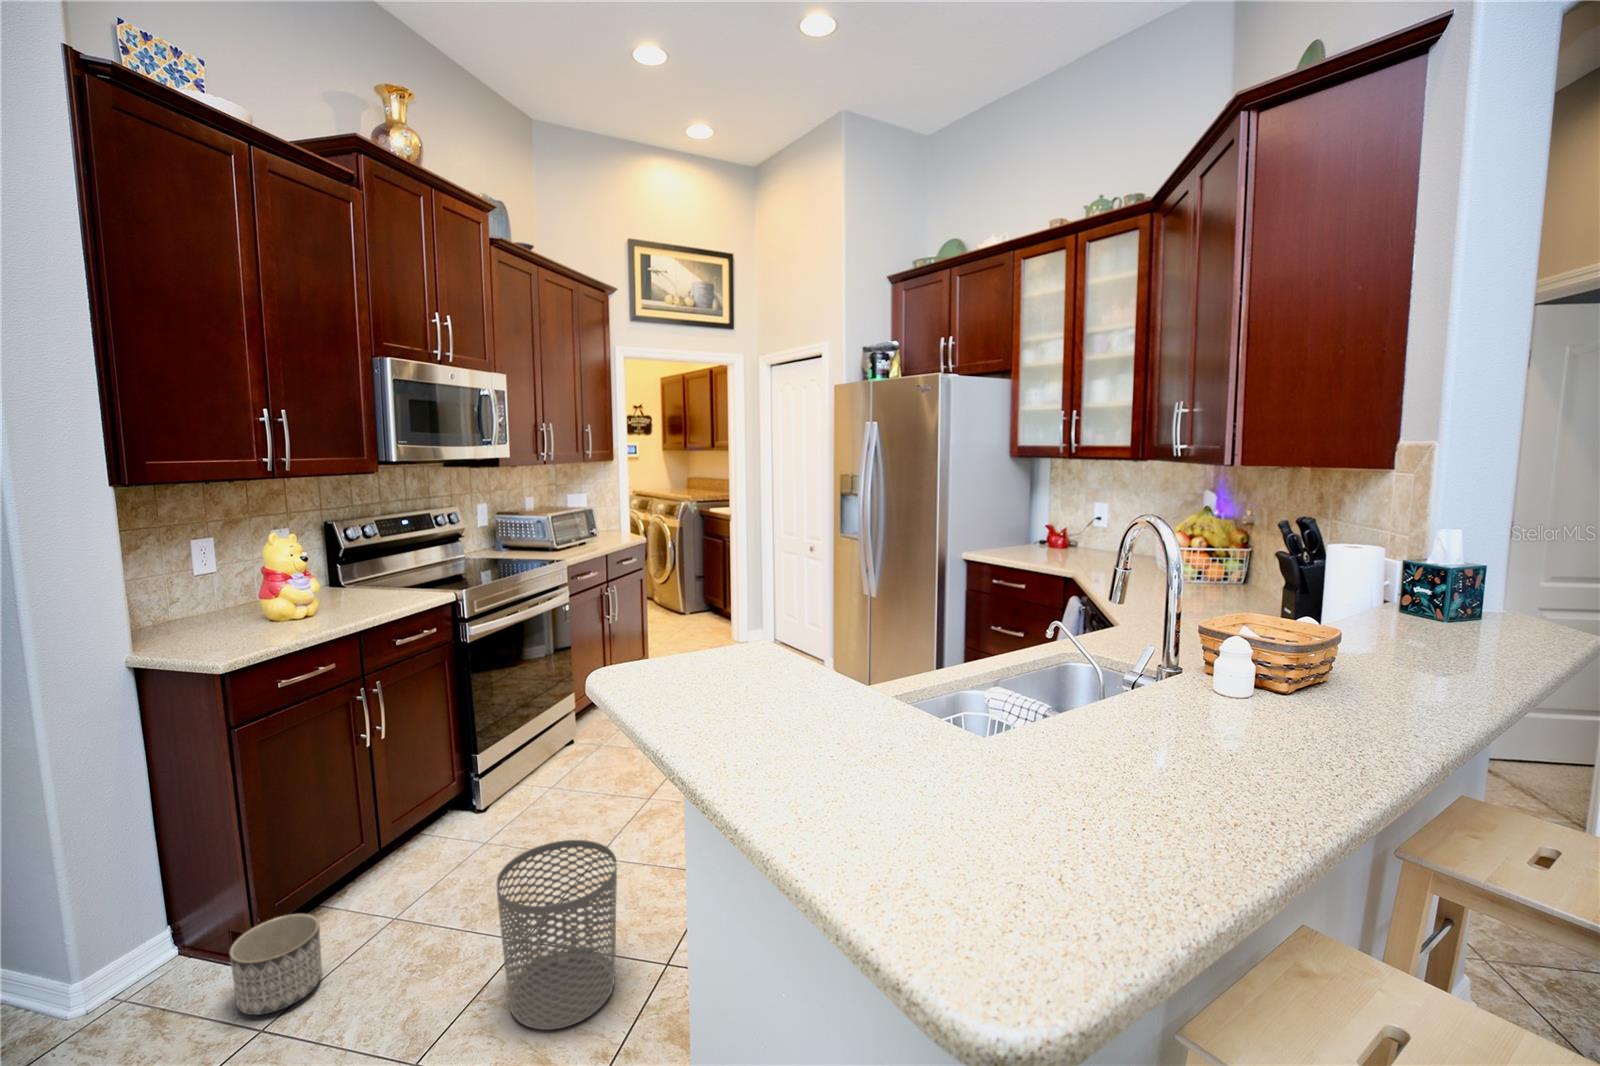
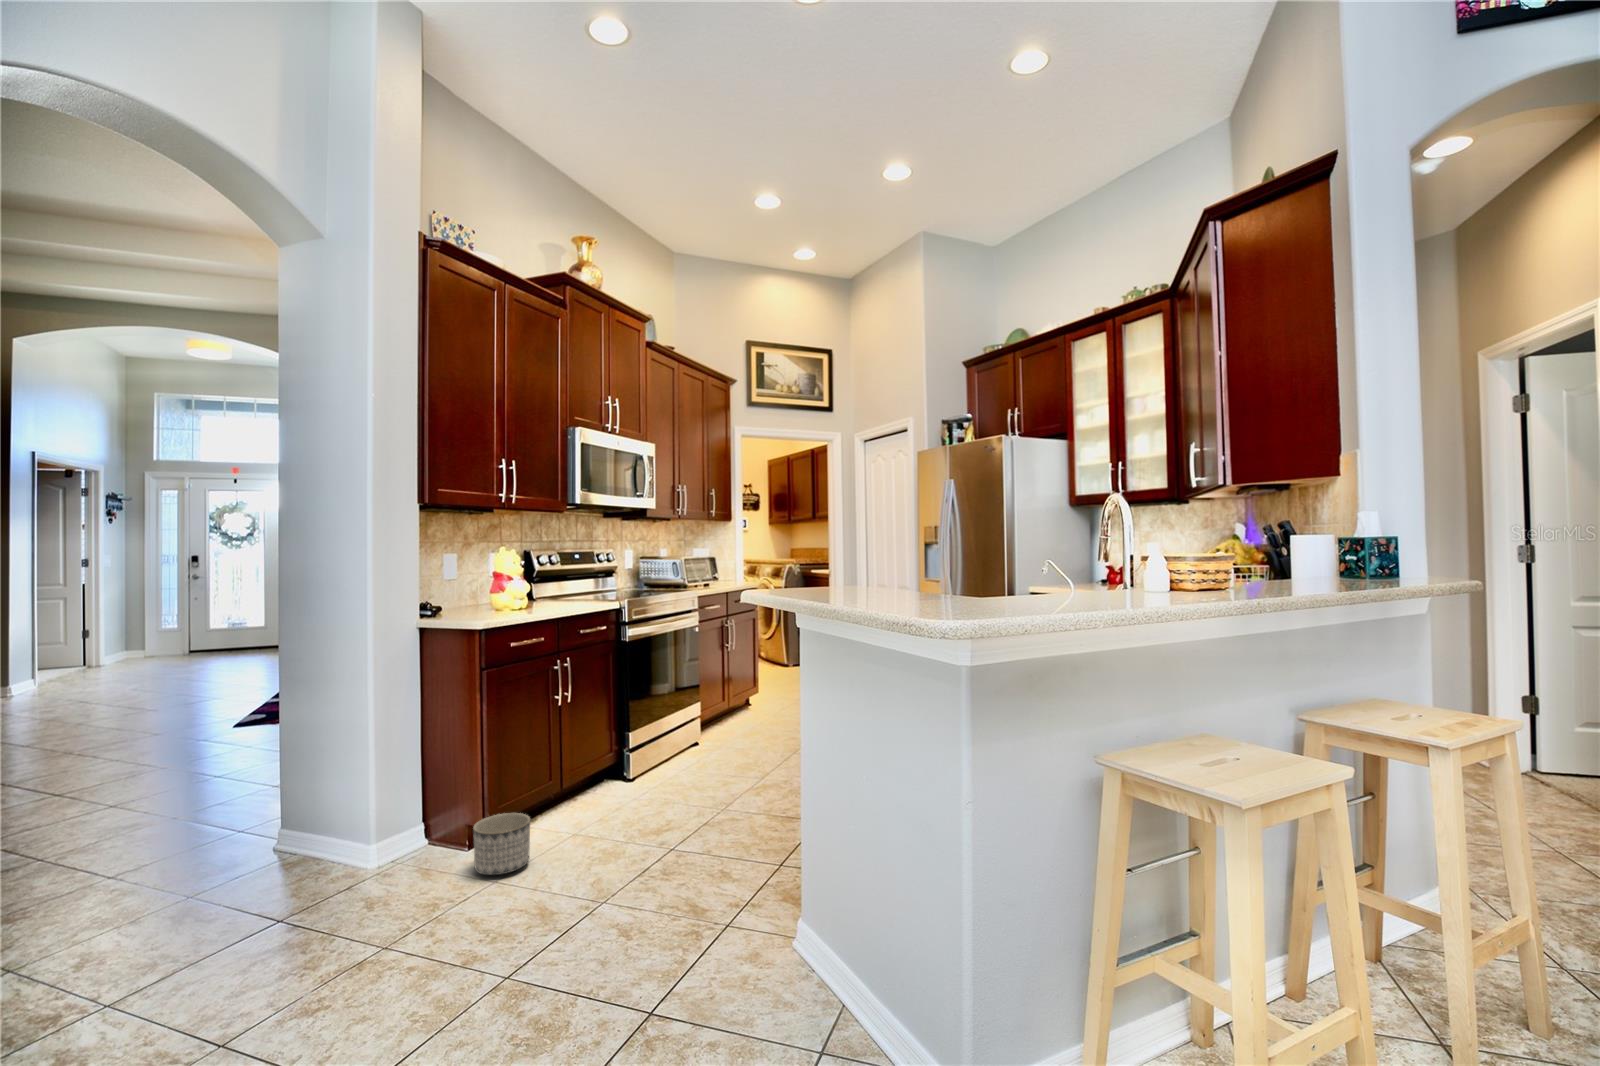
waste bin: present [496,840,617,1030] -> none [659,766,744,896]

